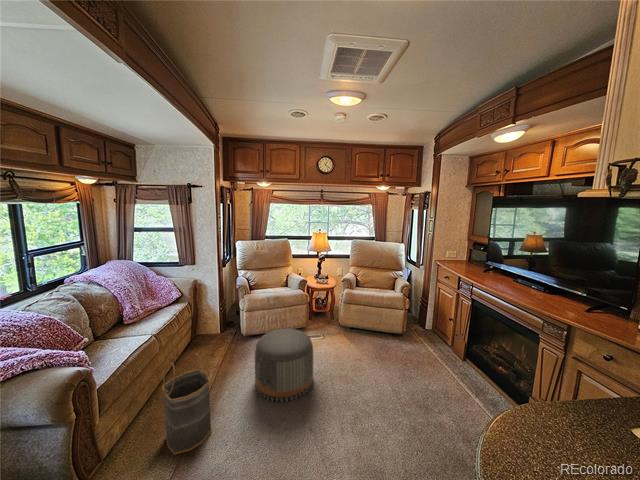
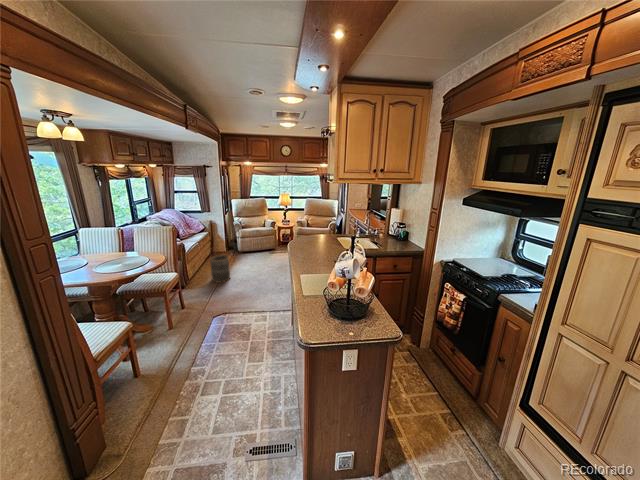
pouf: present [255,329,313,402] -> none [247,243,276,272]

